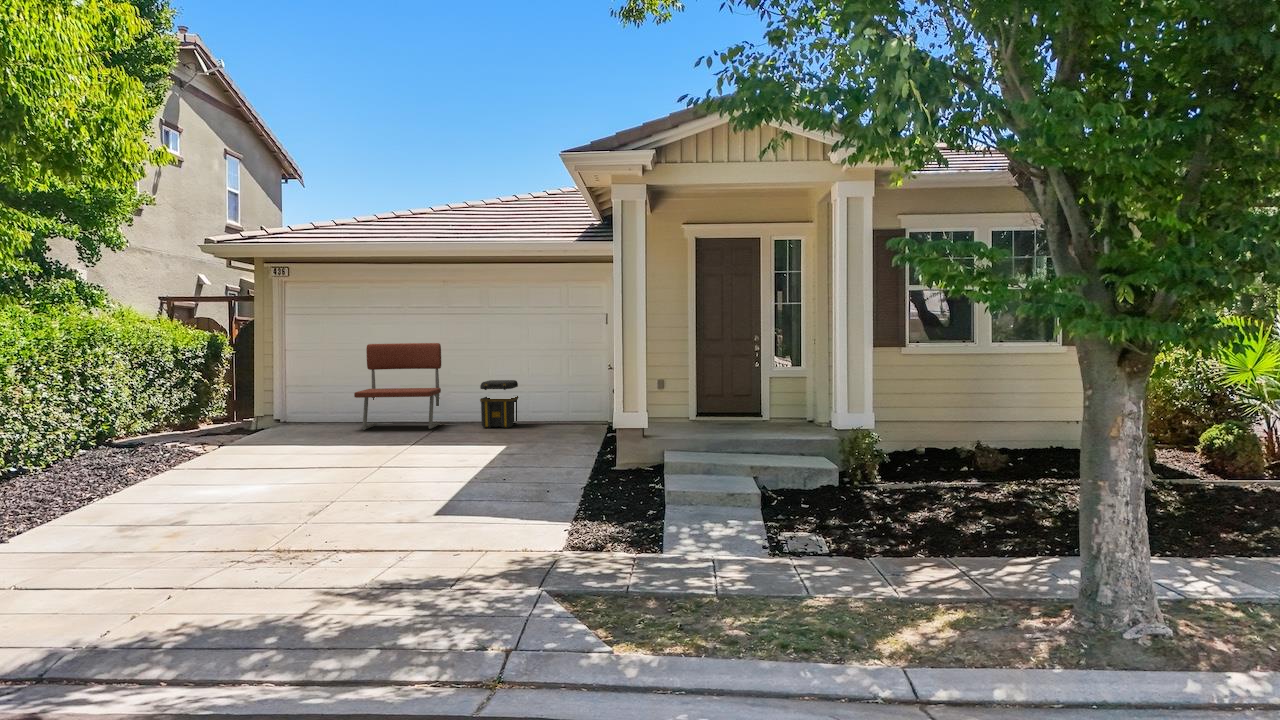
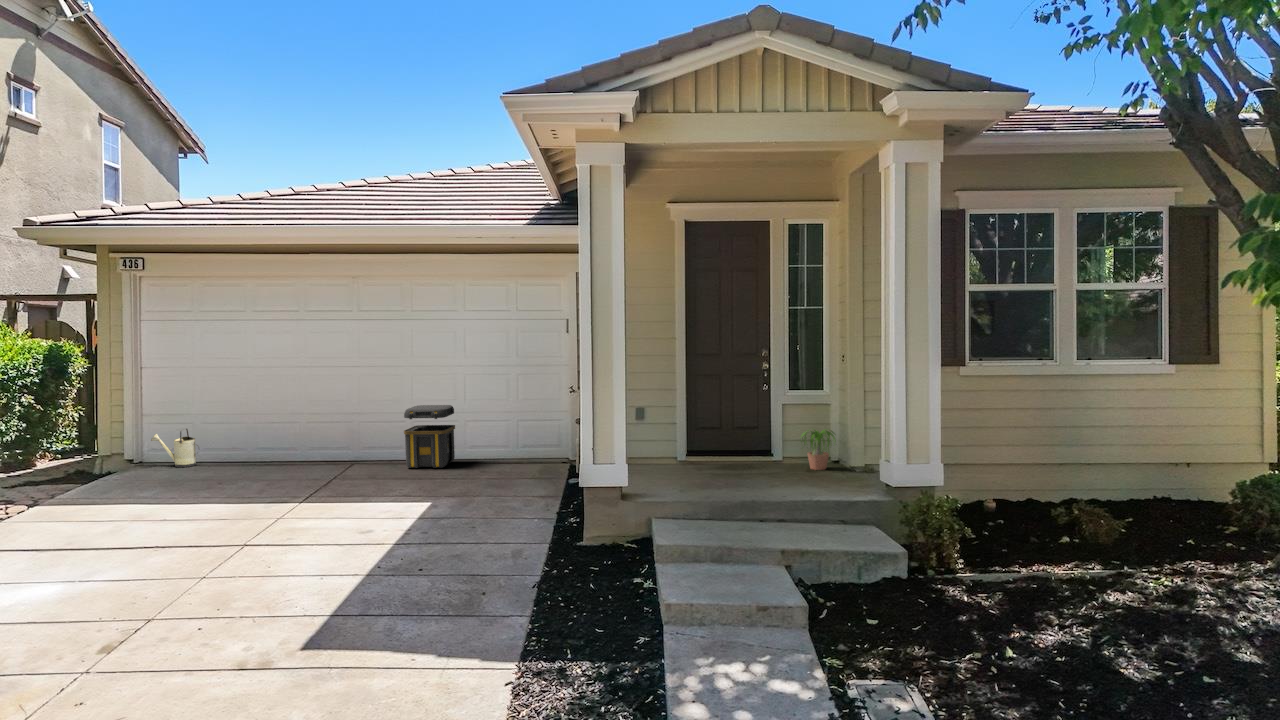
bench: present [354,343,441,430] -> none [234,358,354,473]
potted plant: none [777,394,811,424] -> present [802,429,836,470]
watering can: none [289,397,325,426] -> present [151,429,199,467]

